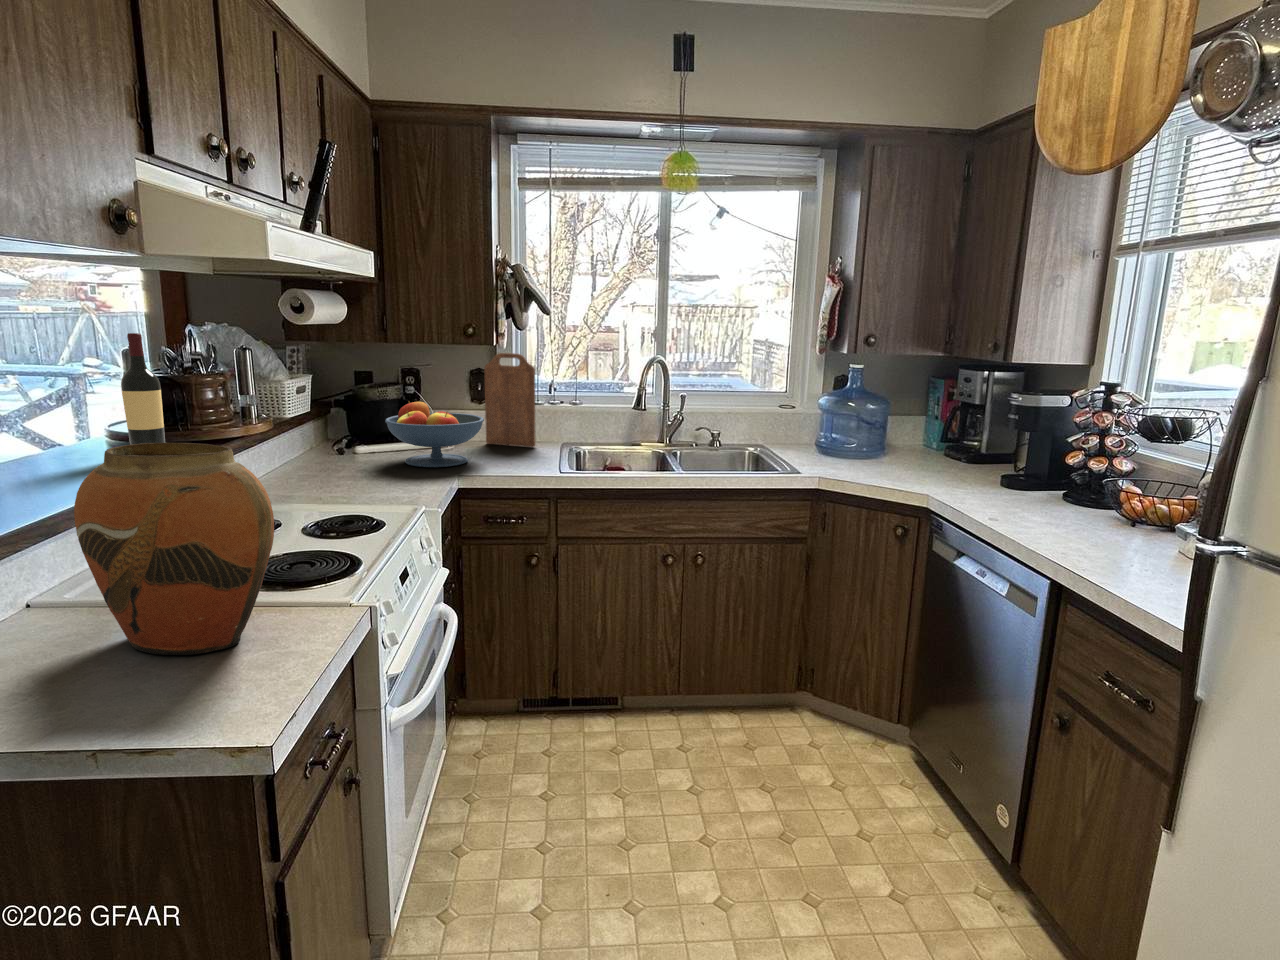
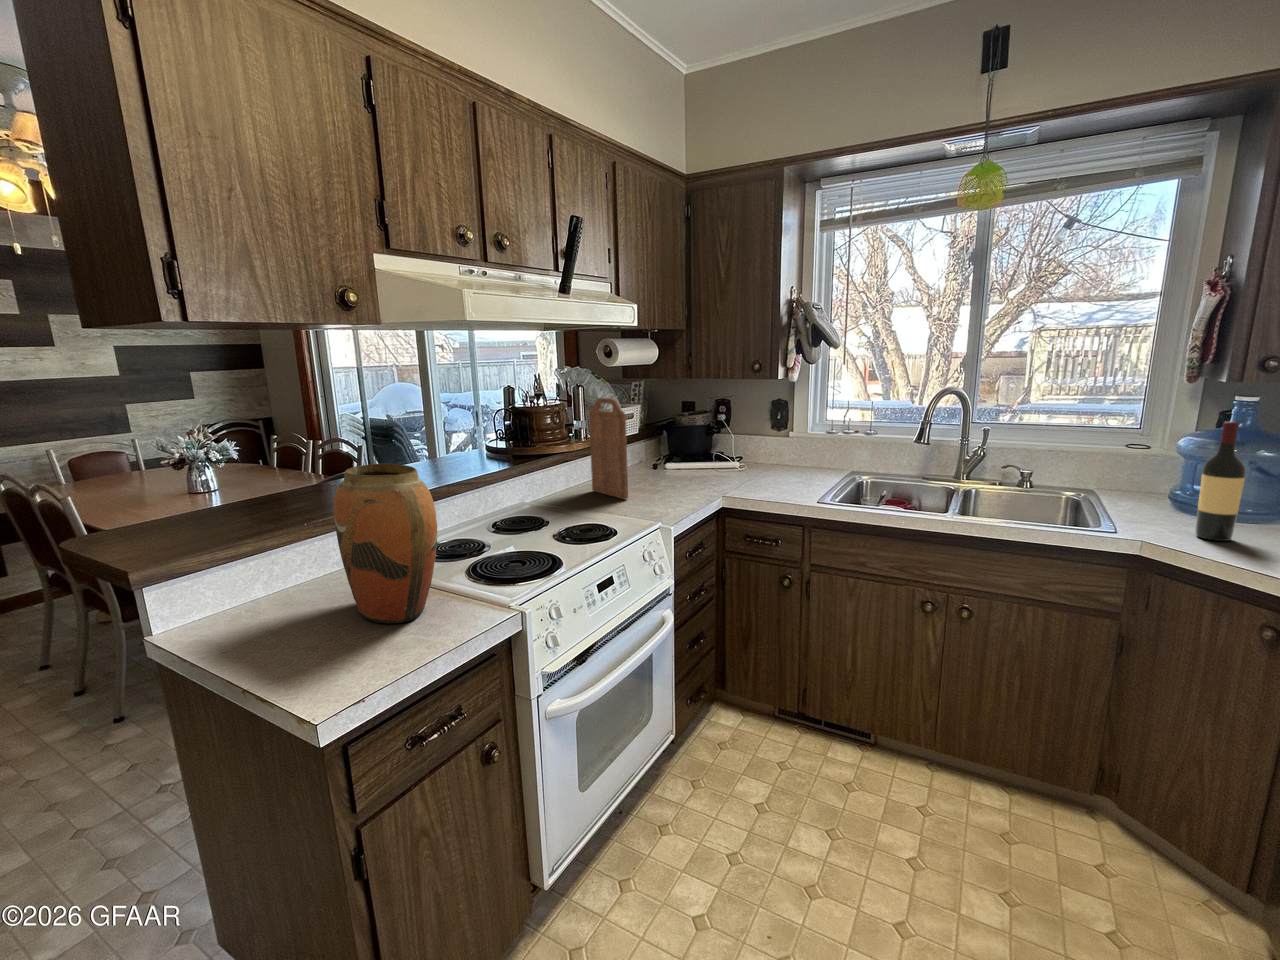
wine bottle: present [121,333,165,444] -> present [1196,421,1246,541]
cutting board: present [484,353,536,447] -> present [589,398,628,499]
fruit bowl: present [385,401,484,467] -> none [675,428,759,488]

